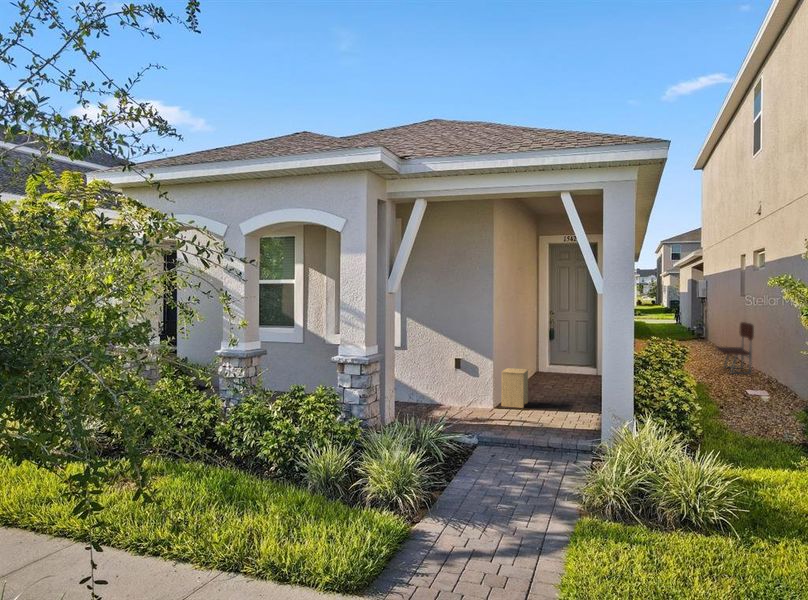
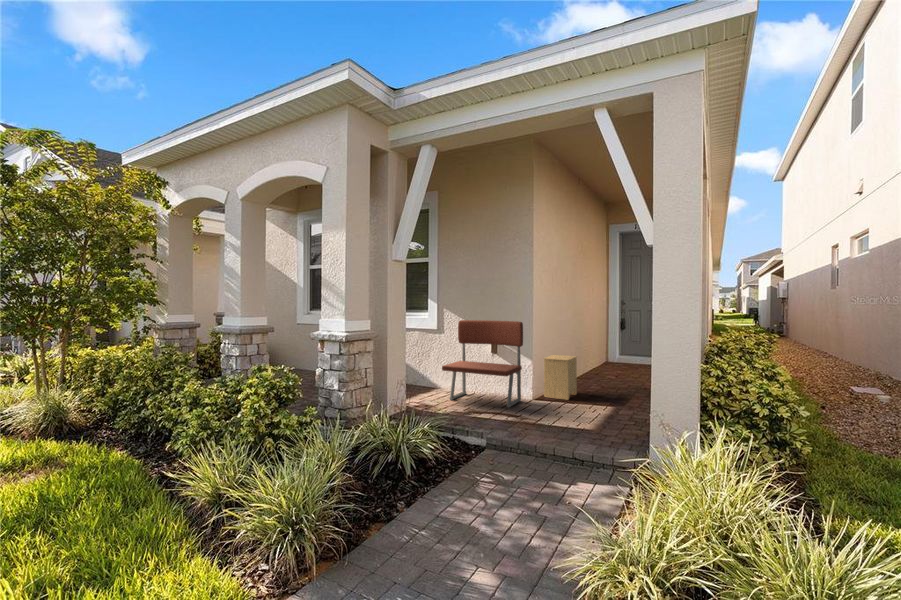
bench: present [717,322,754,374] -> present [442,320,523,407]

